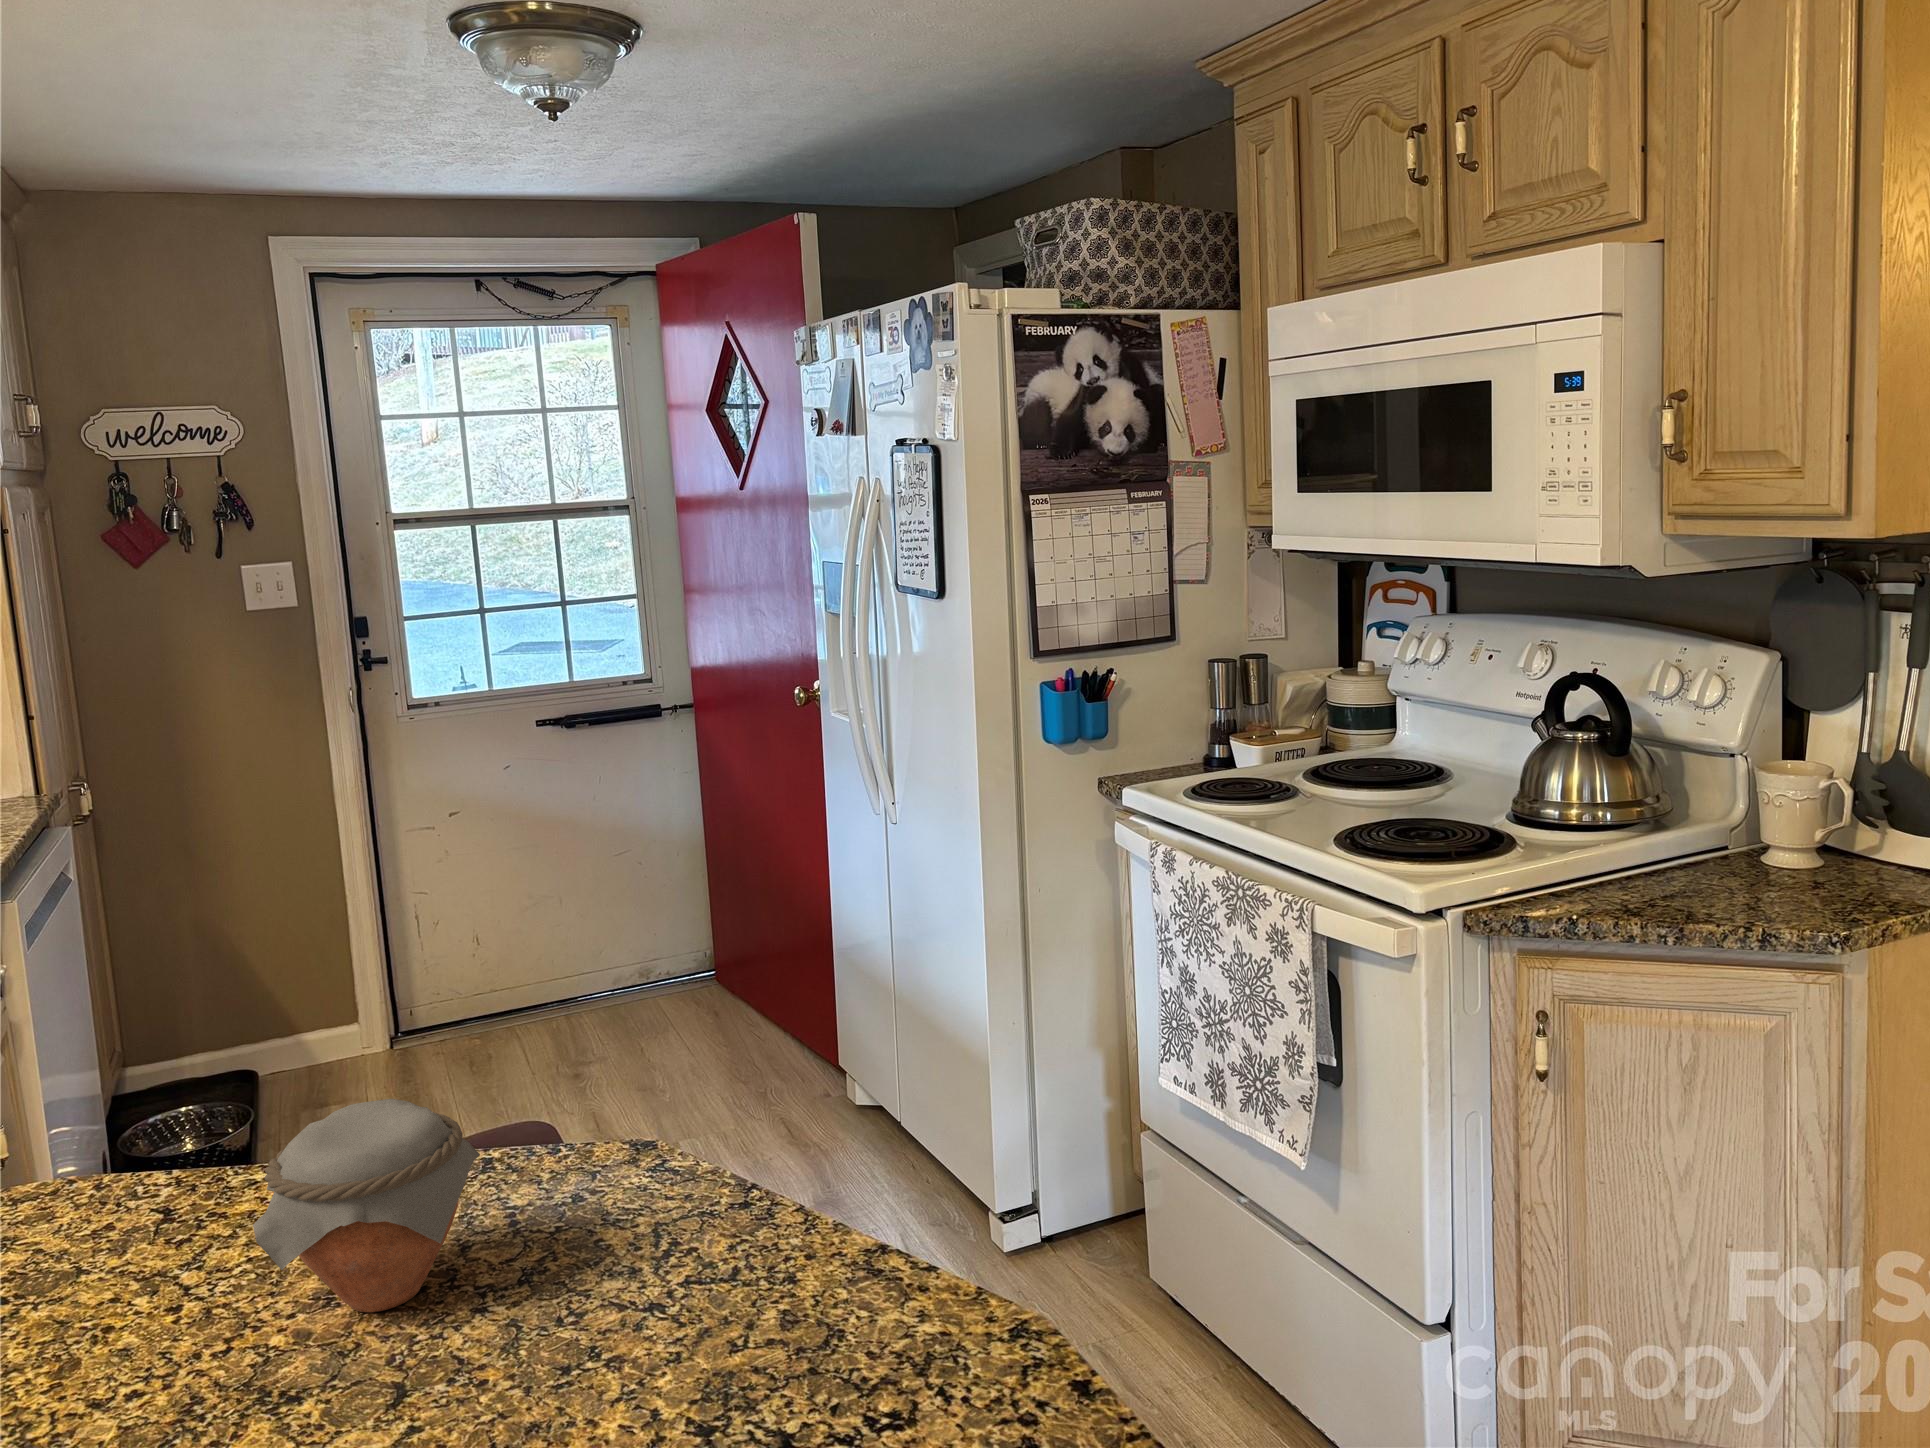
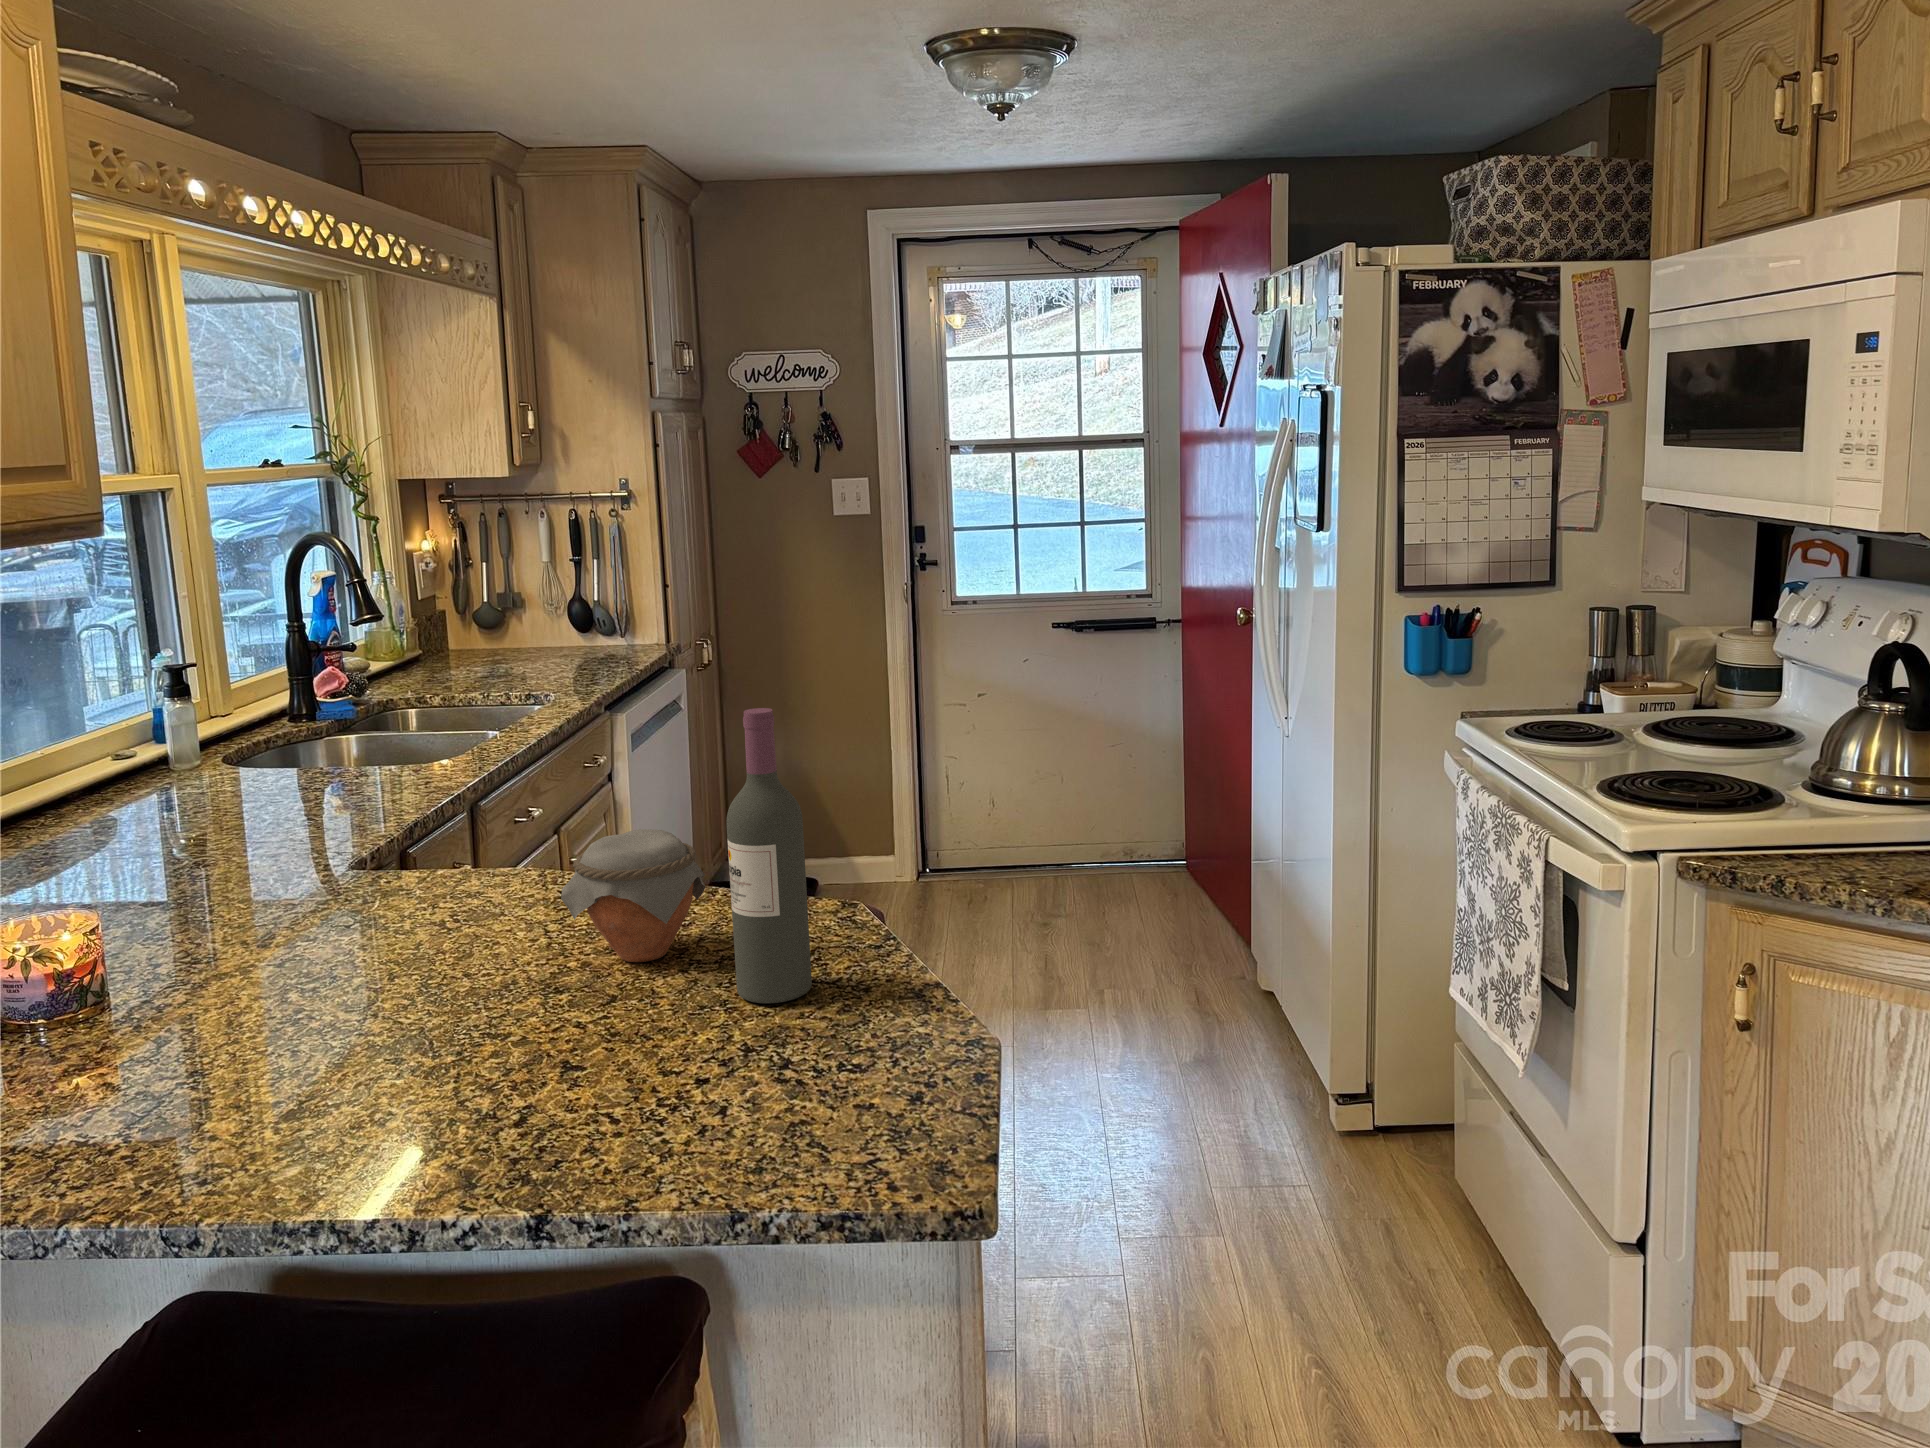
wine bottle: none [564,902,698,1336] -> present [727,708,812,1003]

